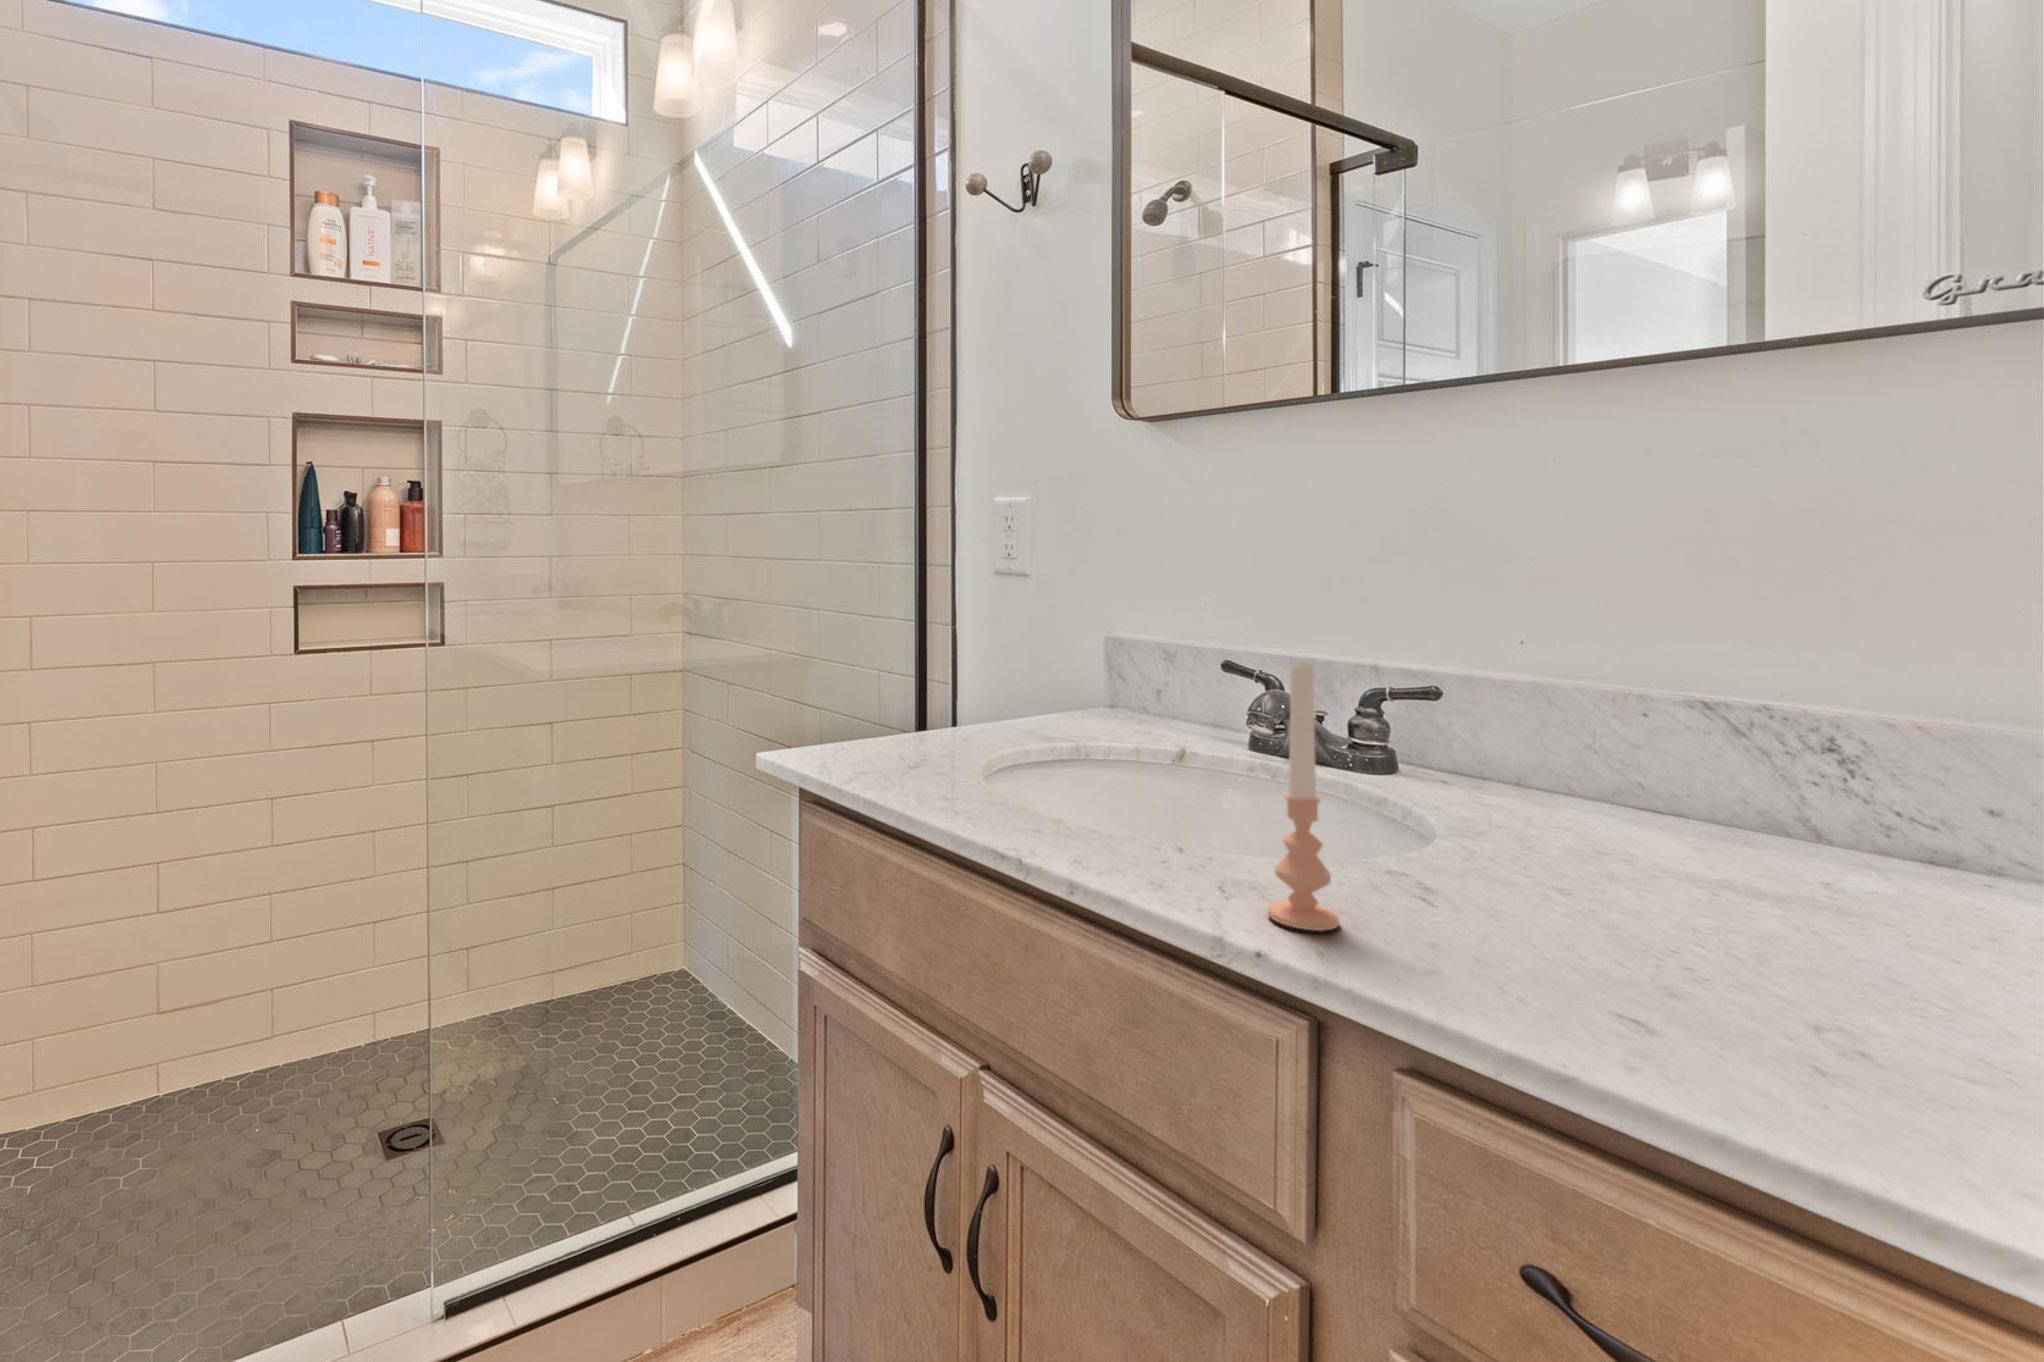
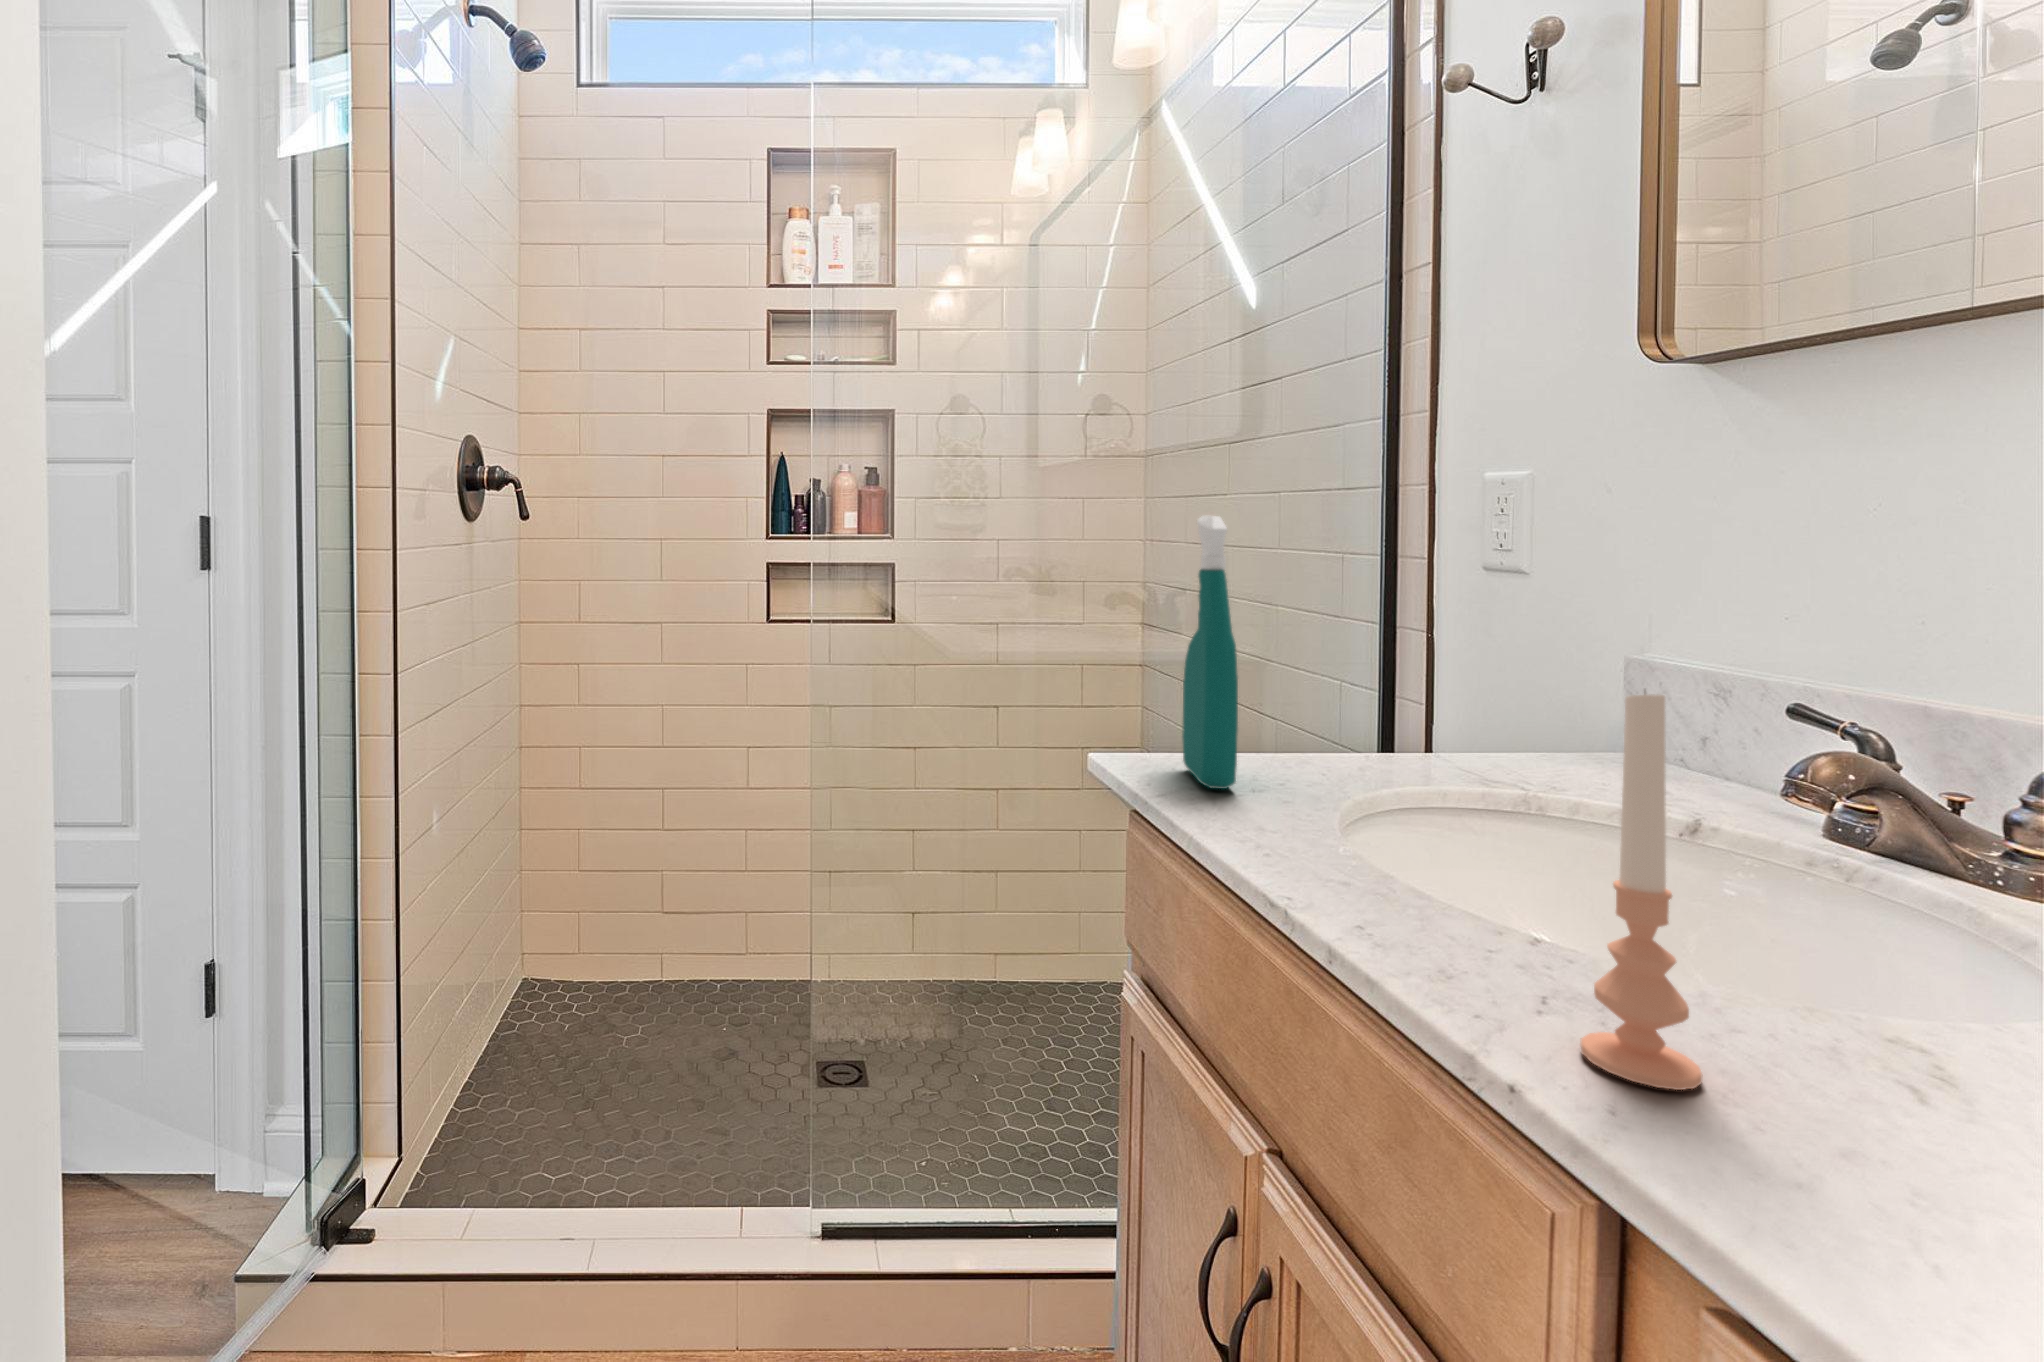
spray bottle: none [845,536,905,772] -> present [1182,516,1238,789]

